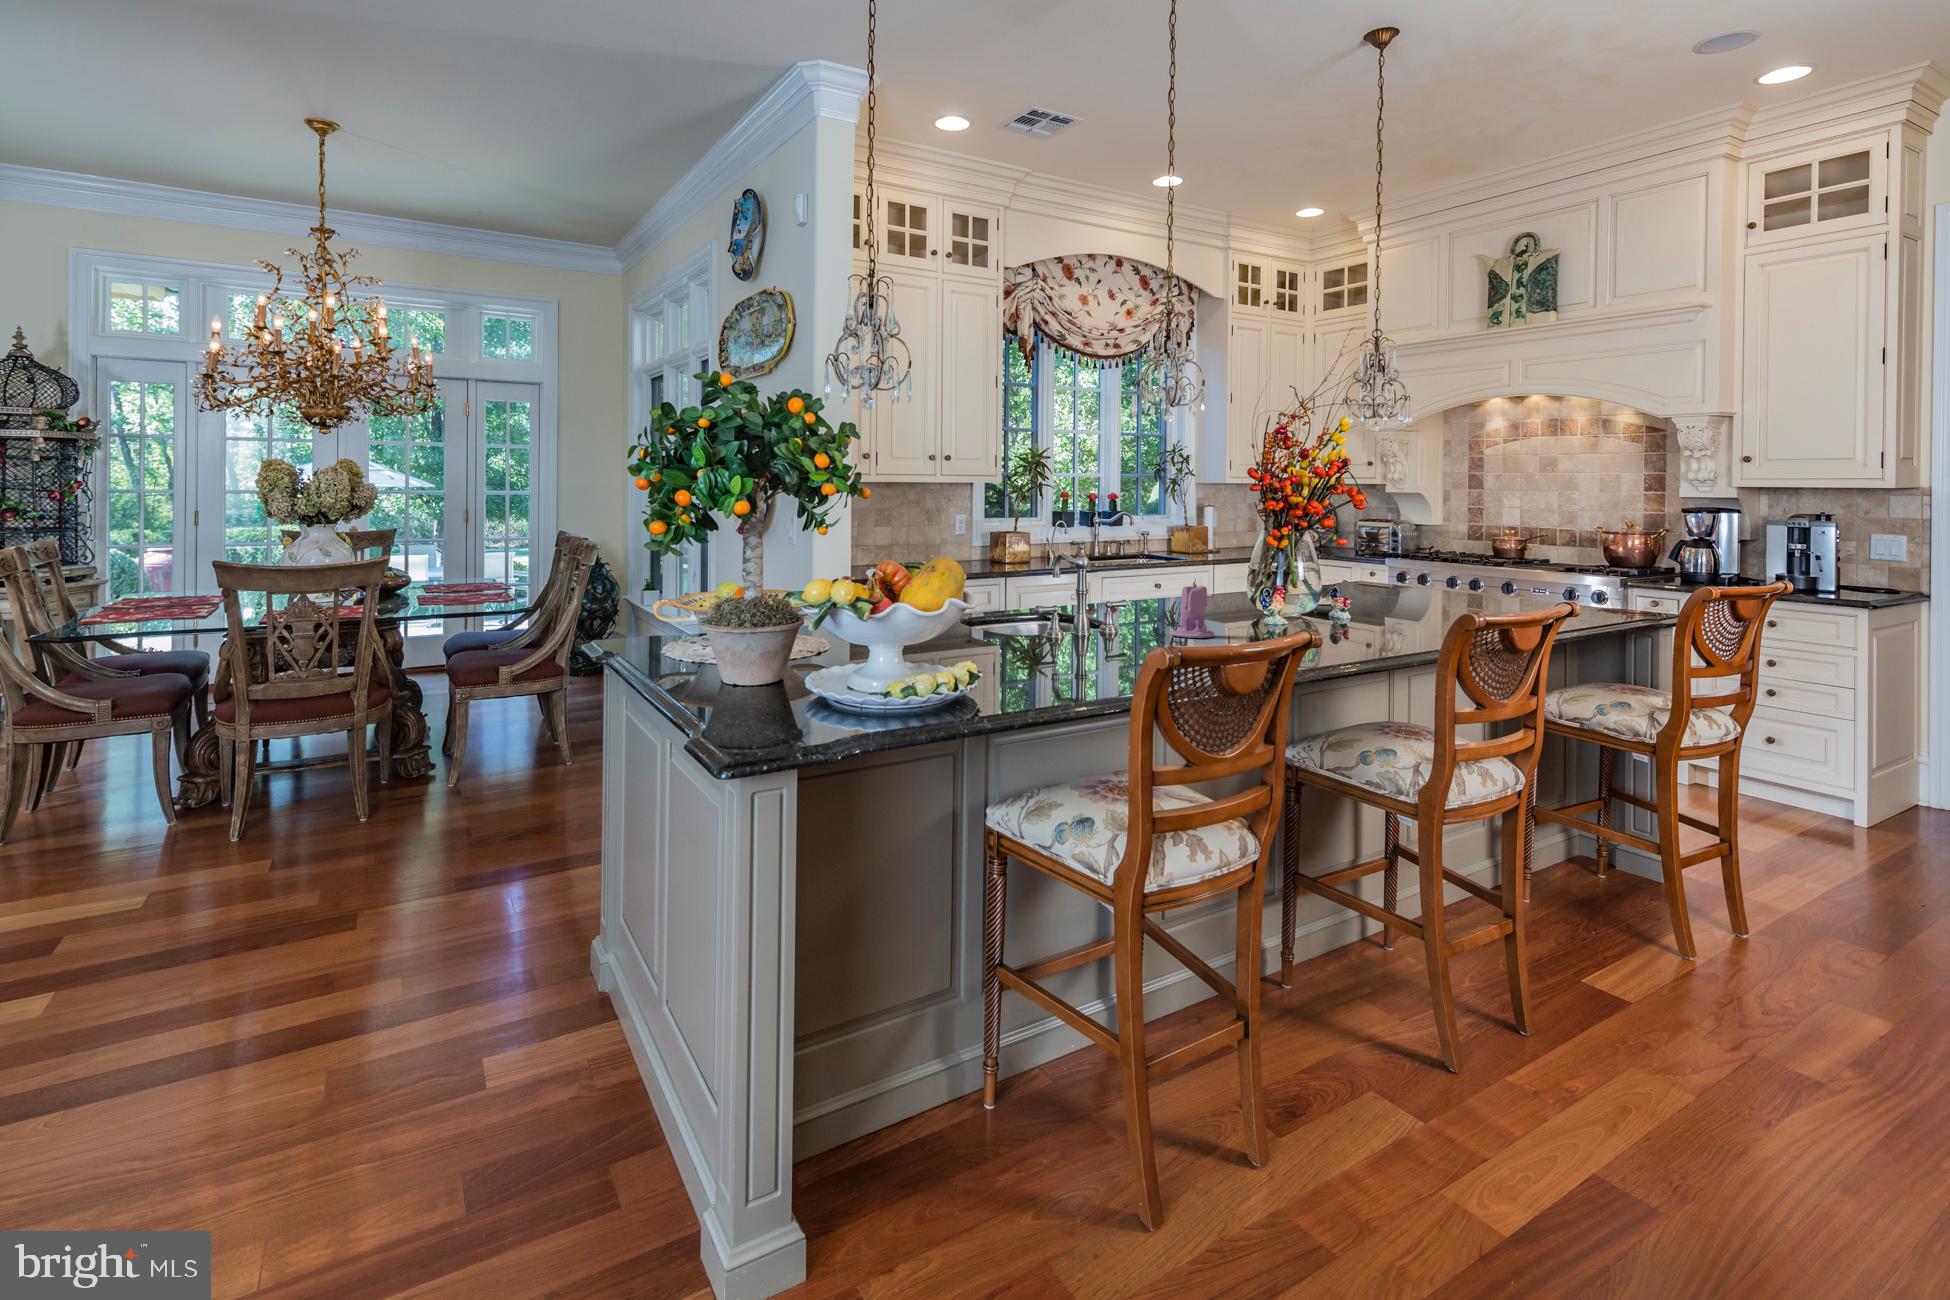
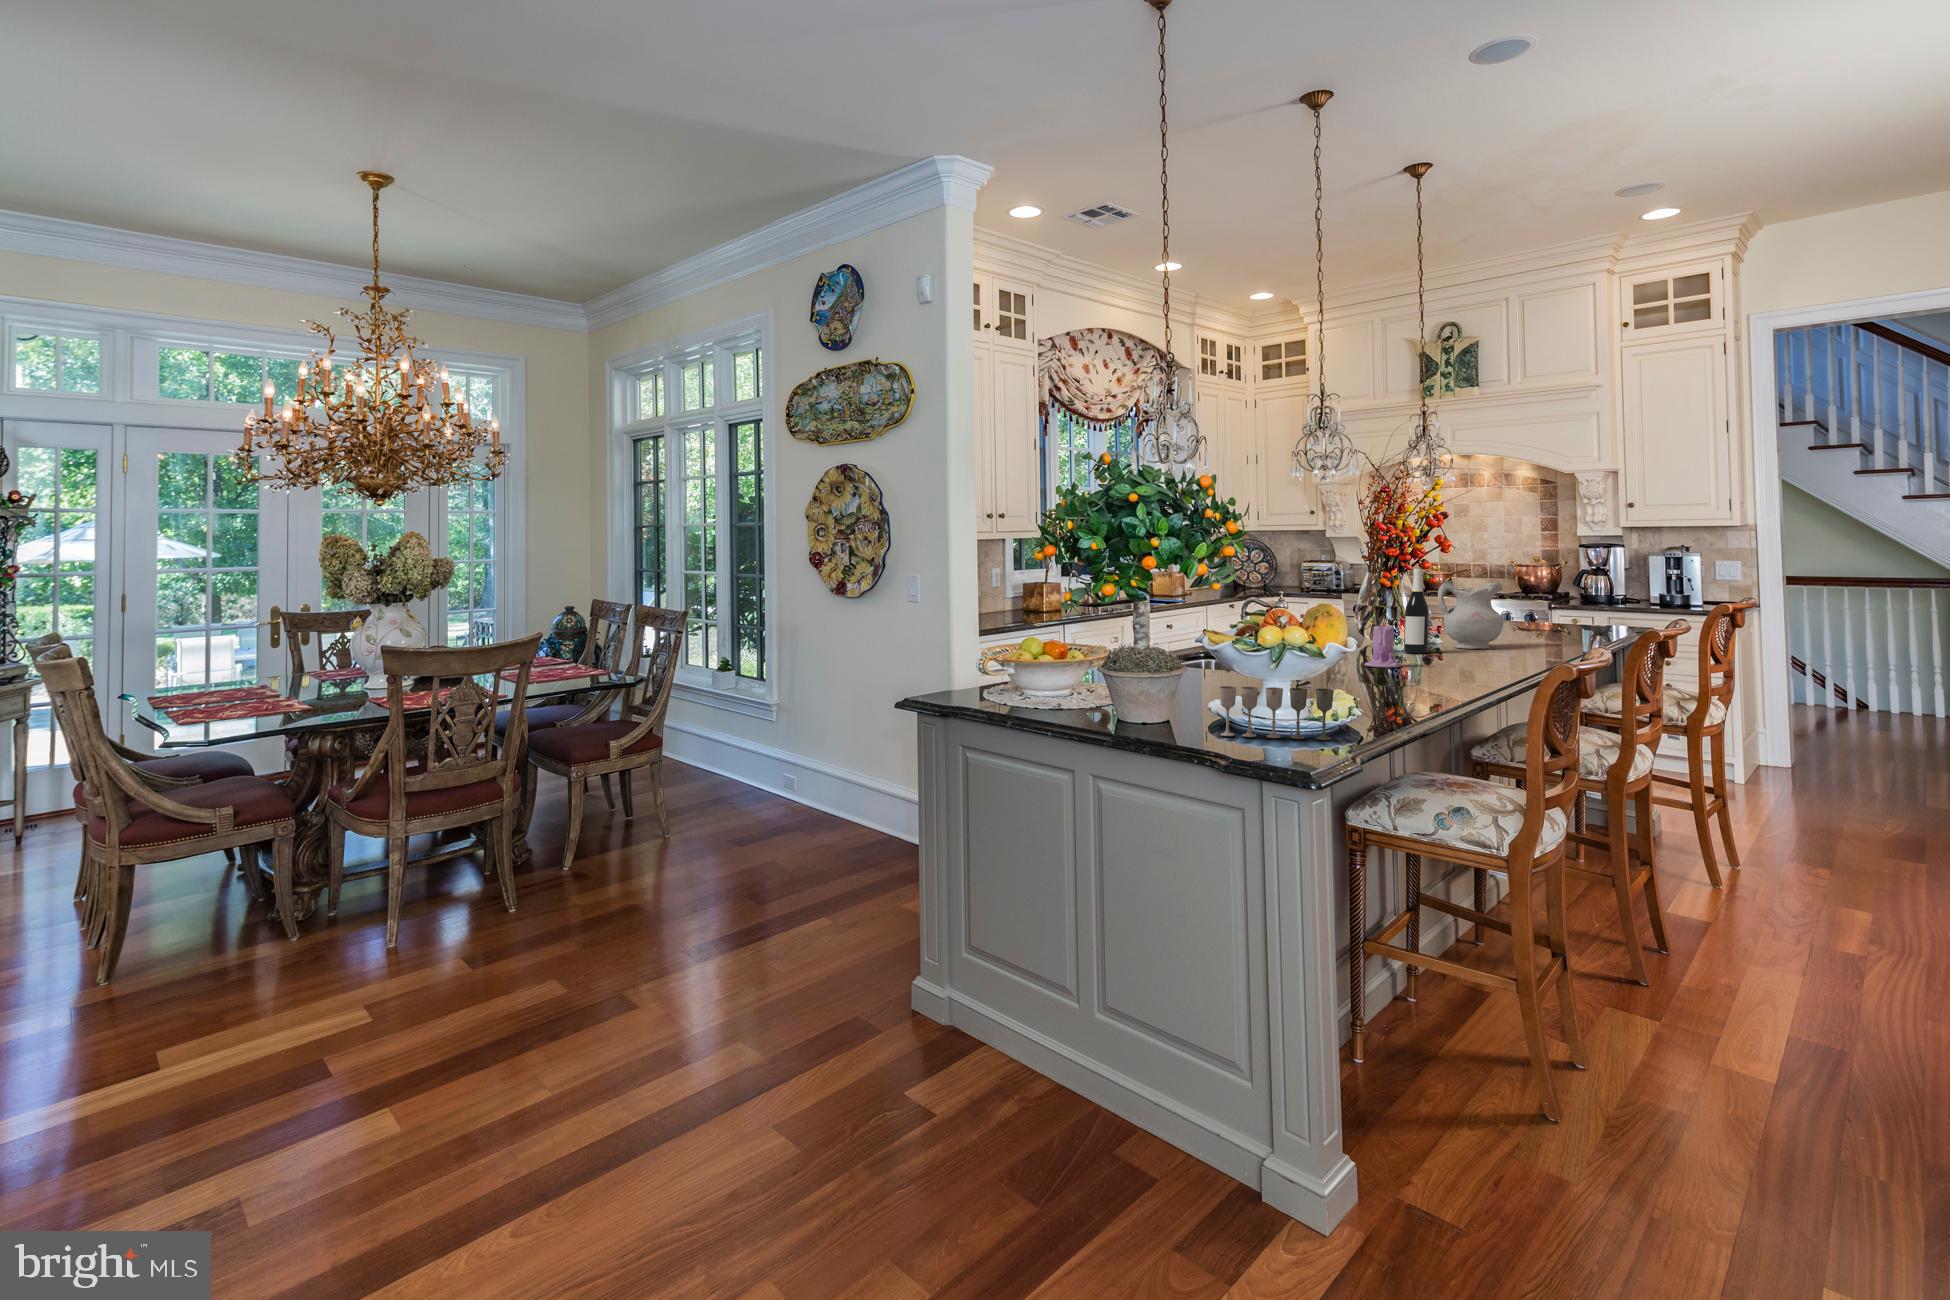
wine bottle: none [1274,519,1304,625] -> present [1404,567,1429,653]
ceramic pitcher: none [1336,537,1415,624] -> present [1438,581,1503,649]
wine glass: none [697,638,807,712] -> present [1219,686,1334,740]

